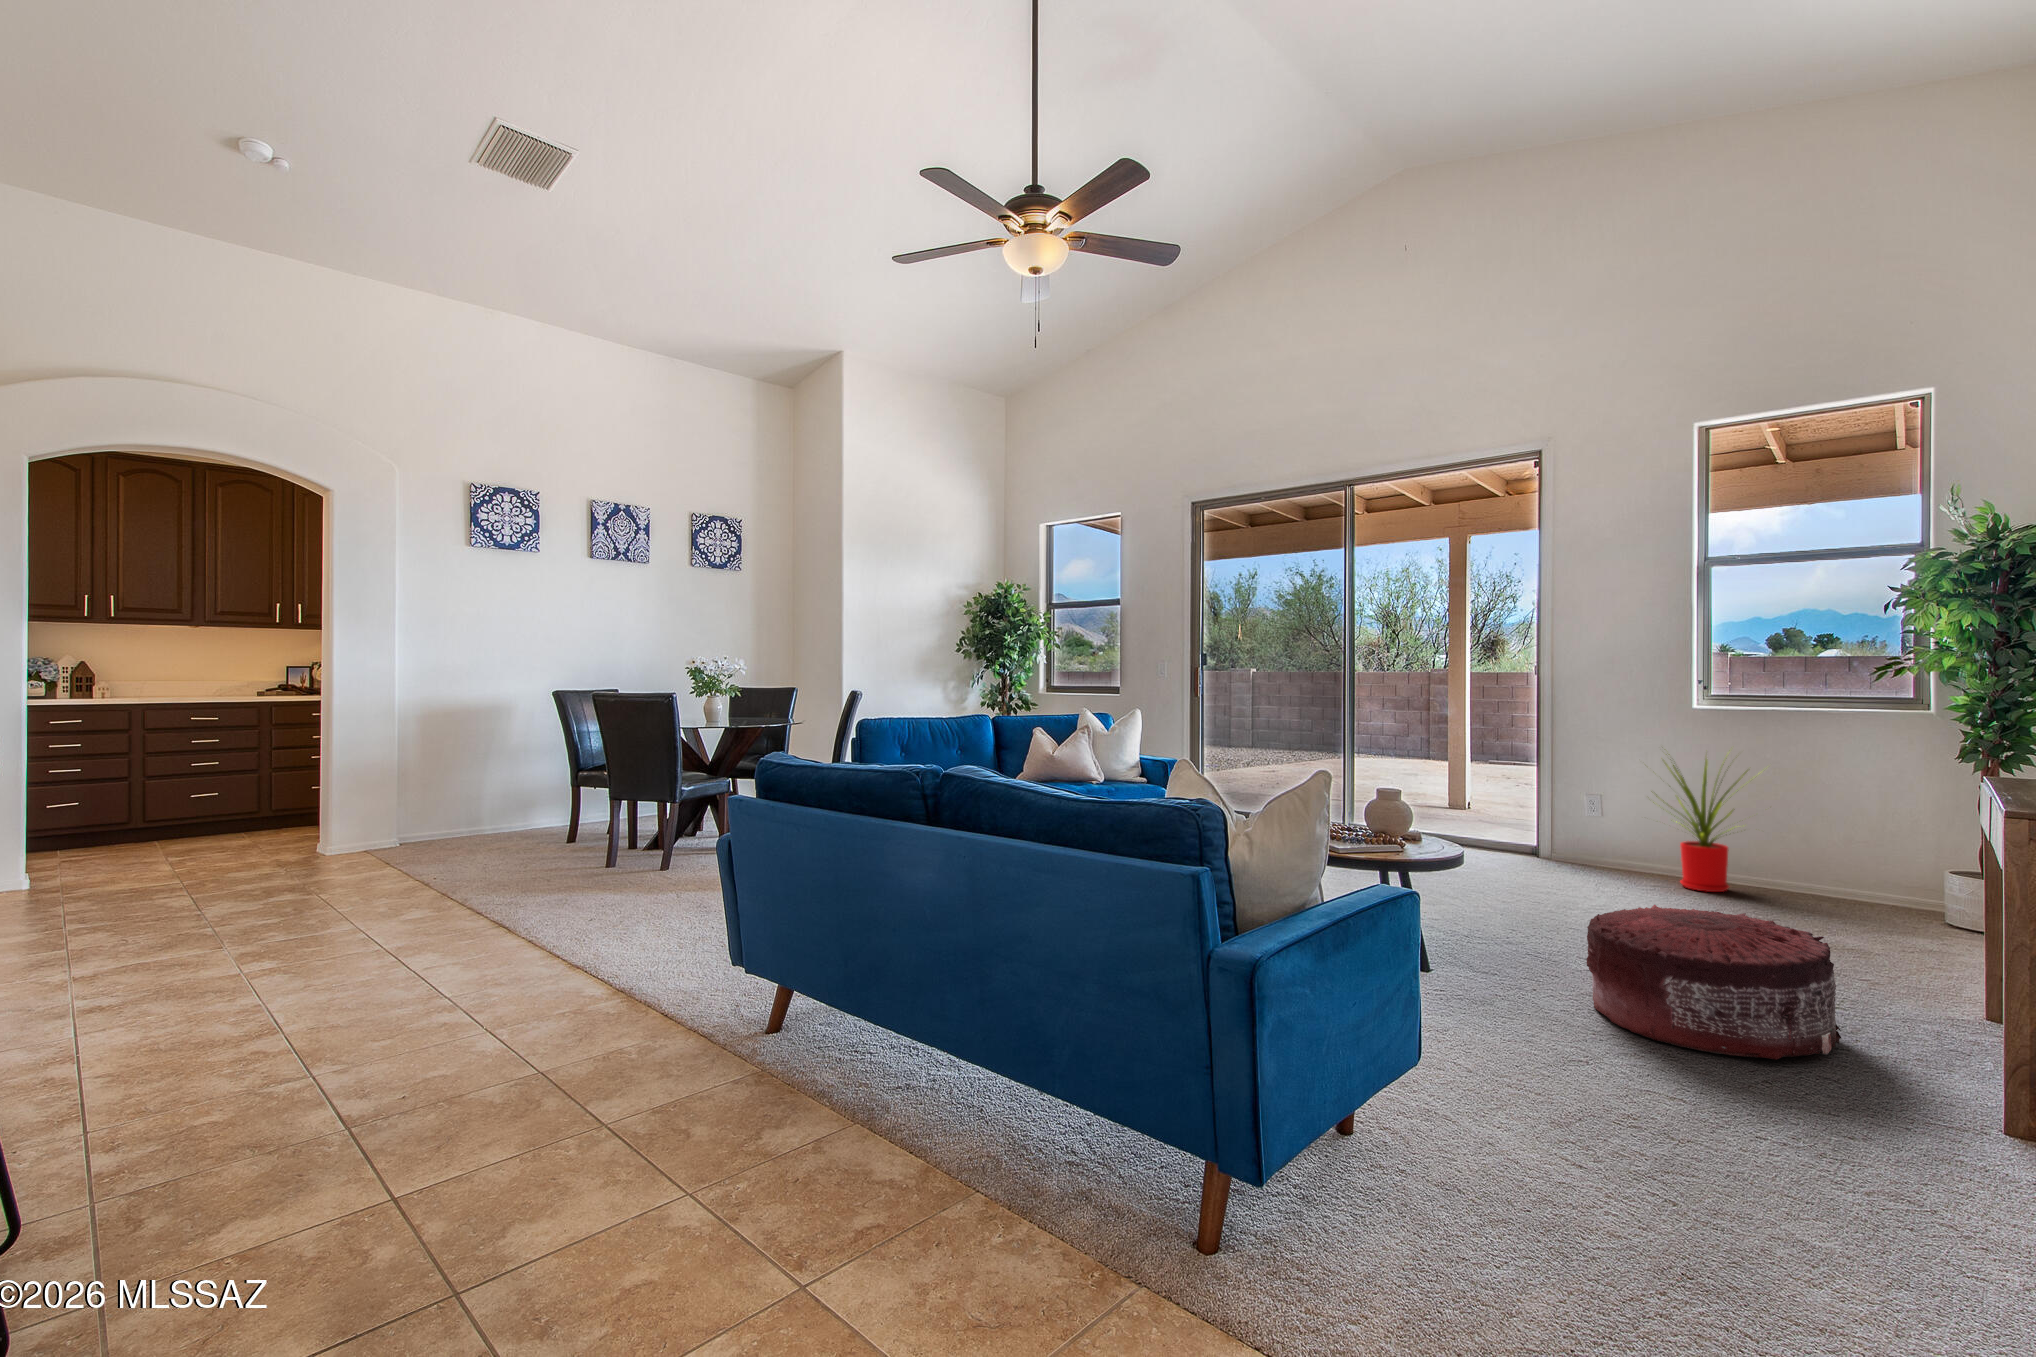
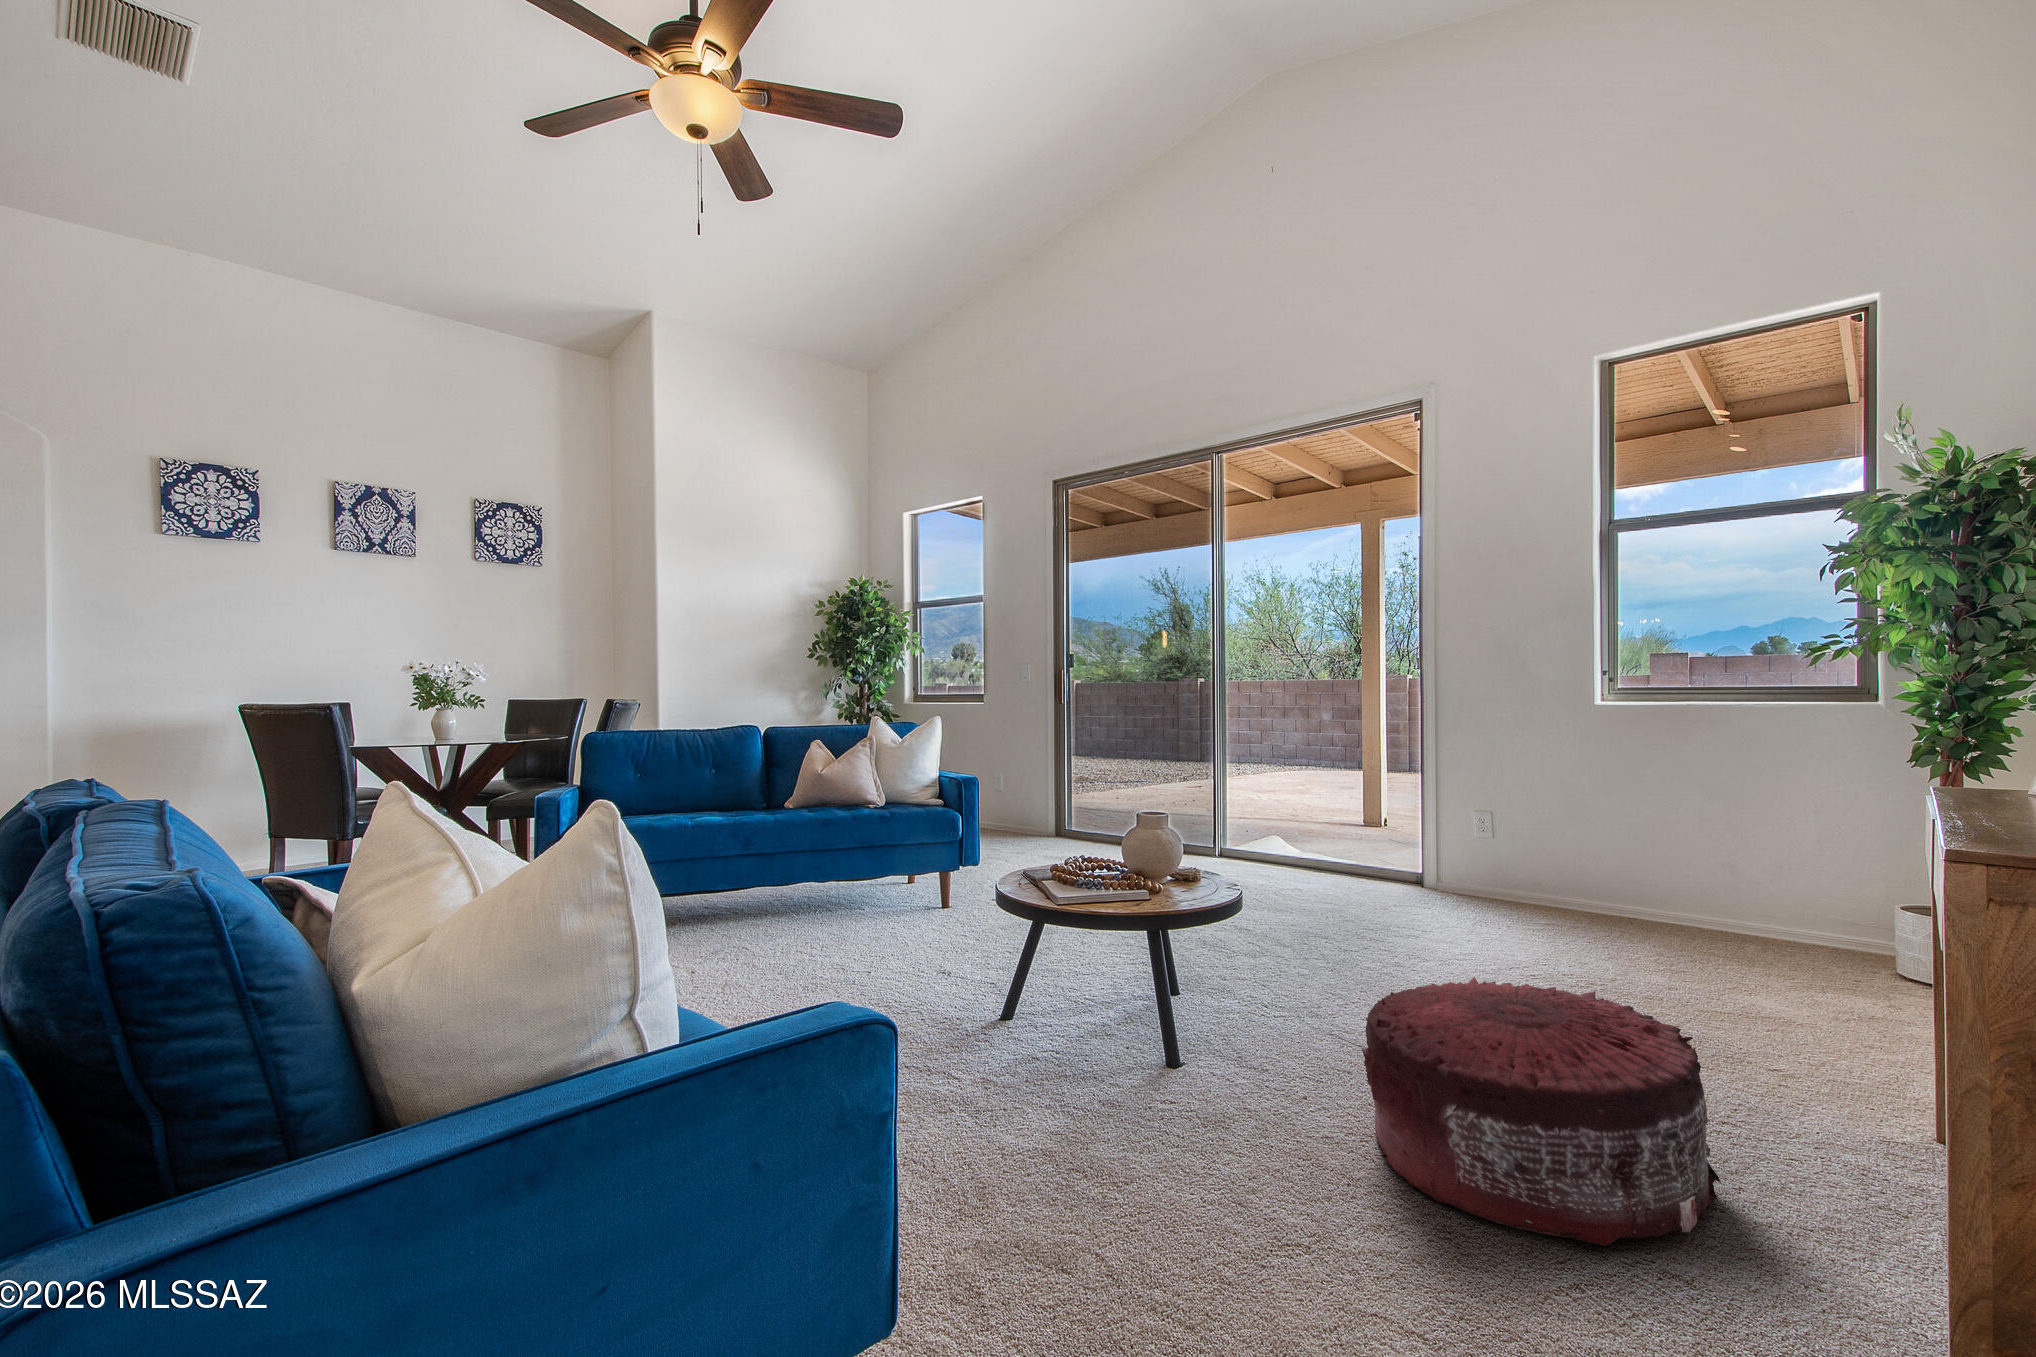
house plant: present [1653,754,1748,892] -> none [1529,751,1689,935]

